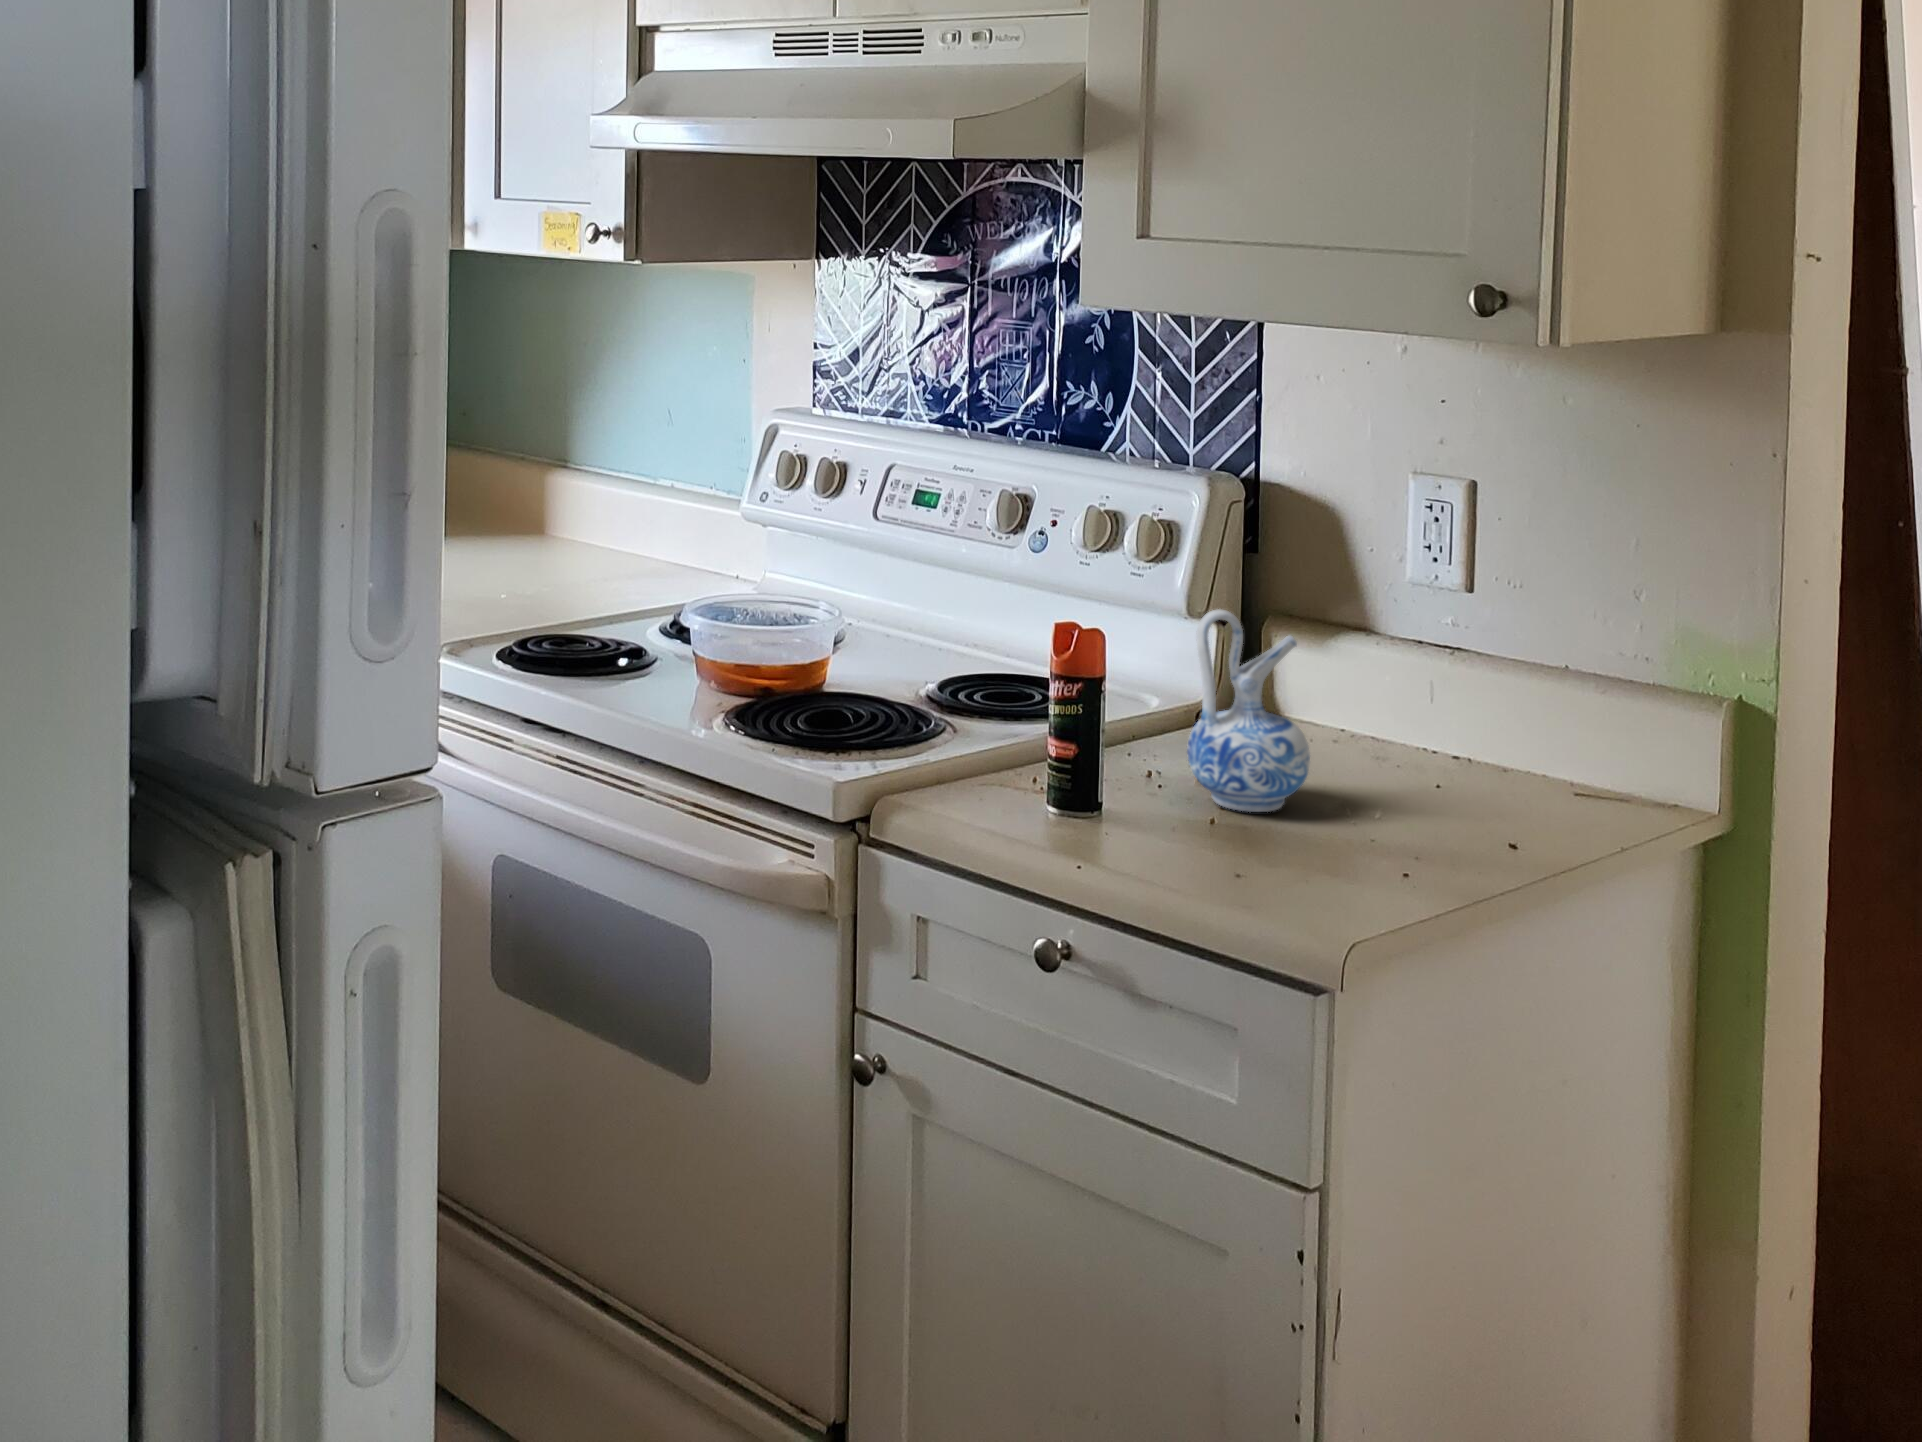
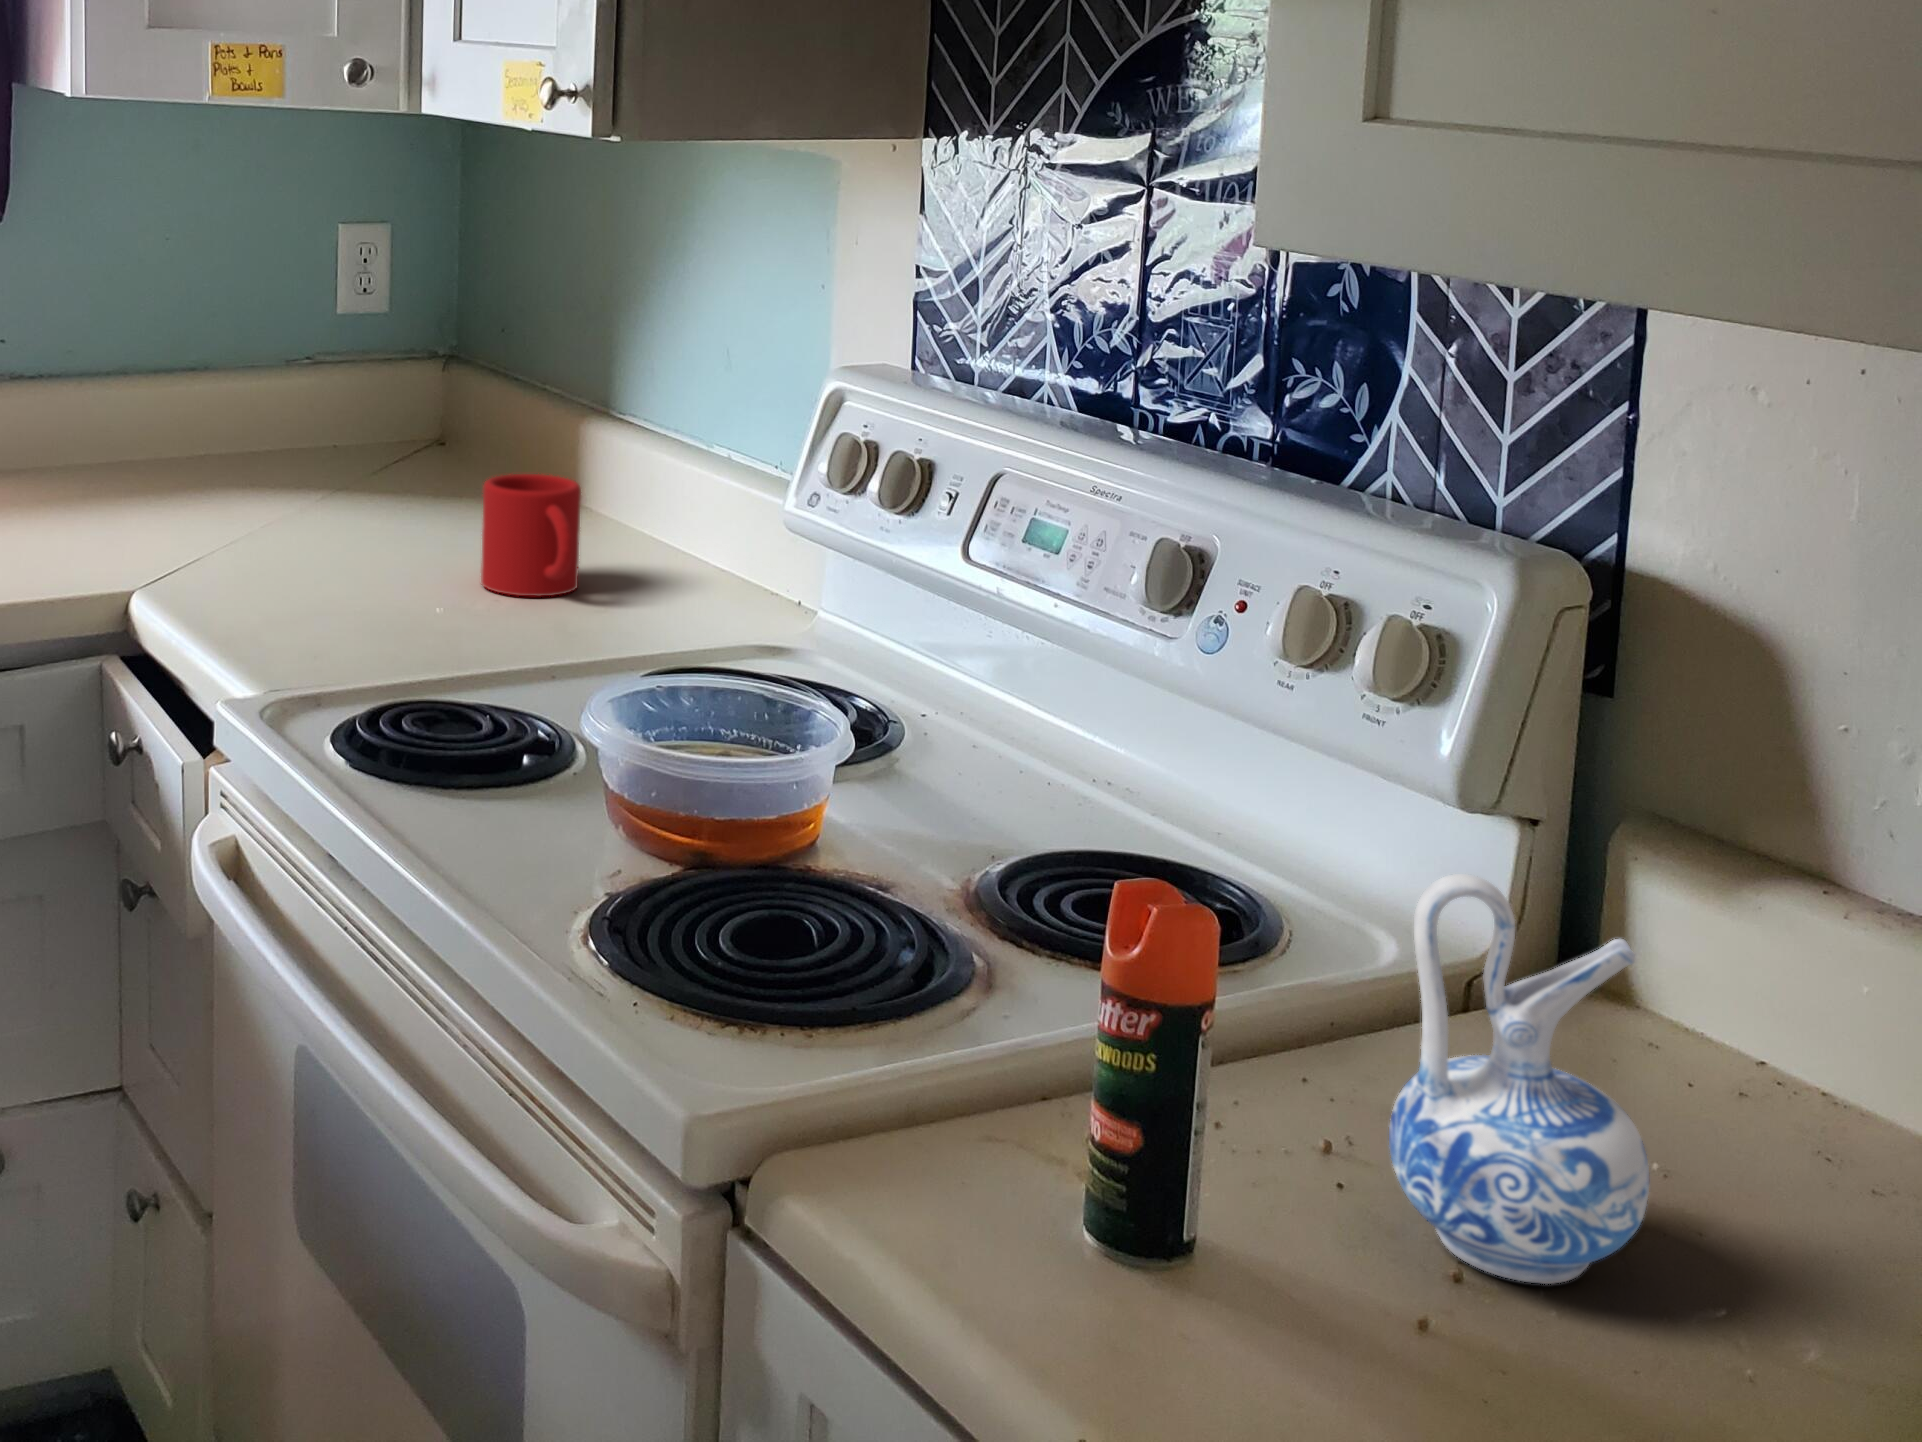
mug: none [522,497,593,579] -> present [481,474,581,596]

